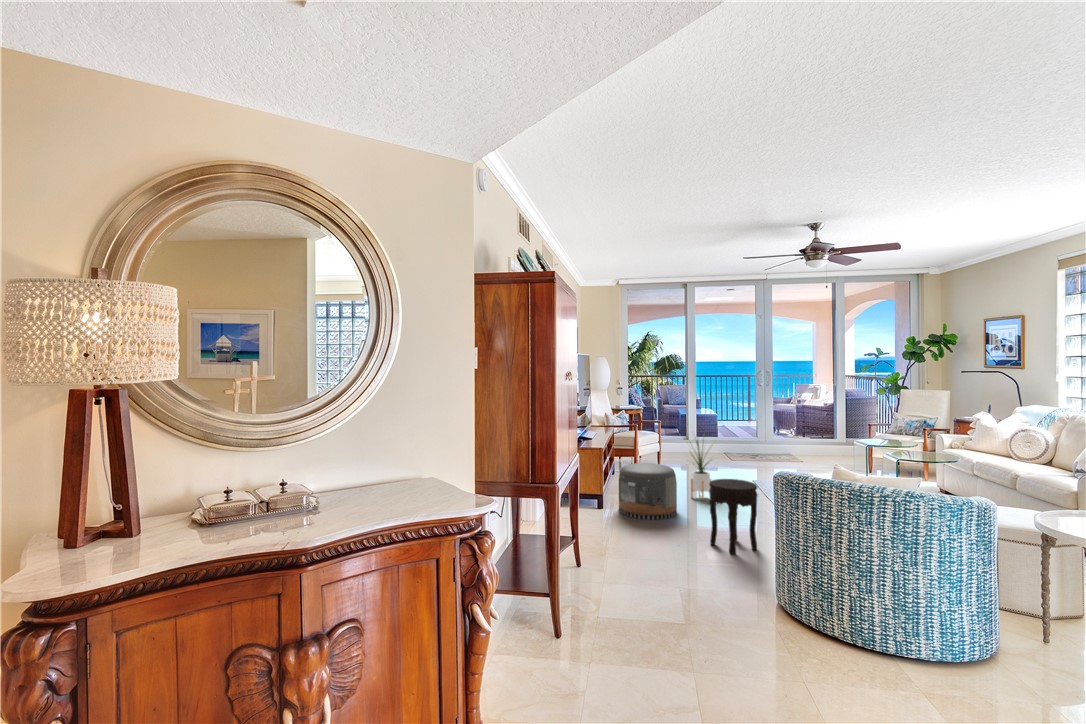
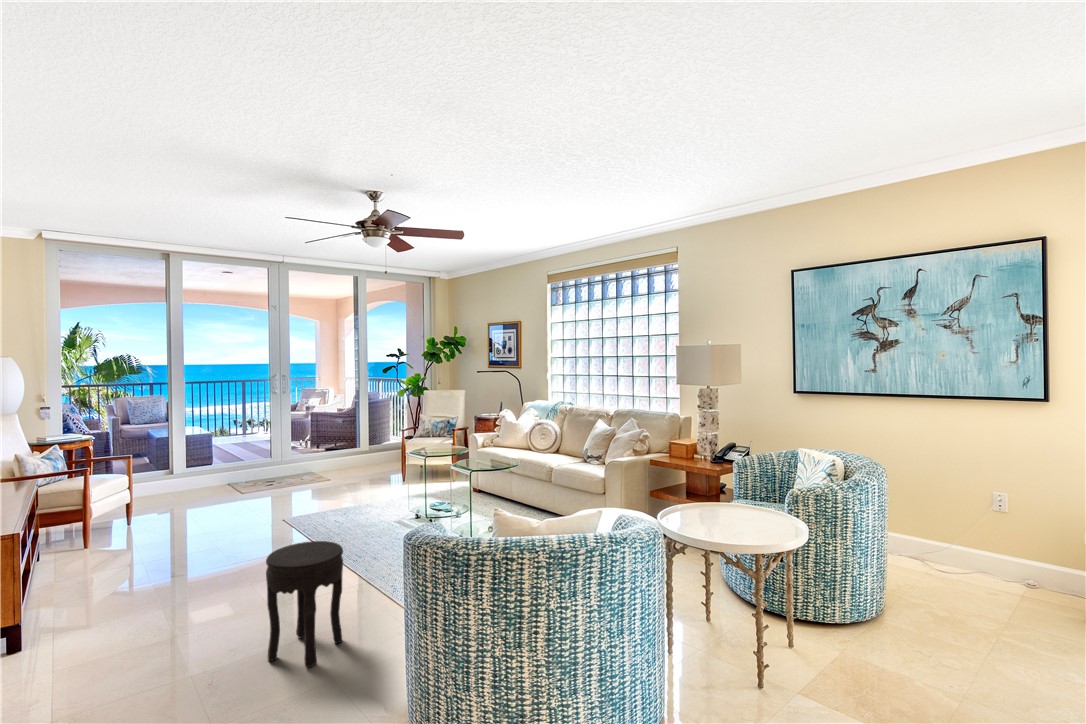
house plant: present [690,440,716,500] -> none [189,466,253,574]
pouf: present [619,463,677,520] -> none [58,538,187,657]

